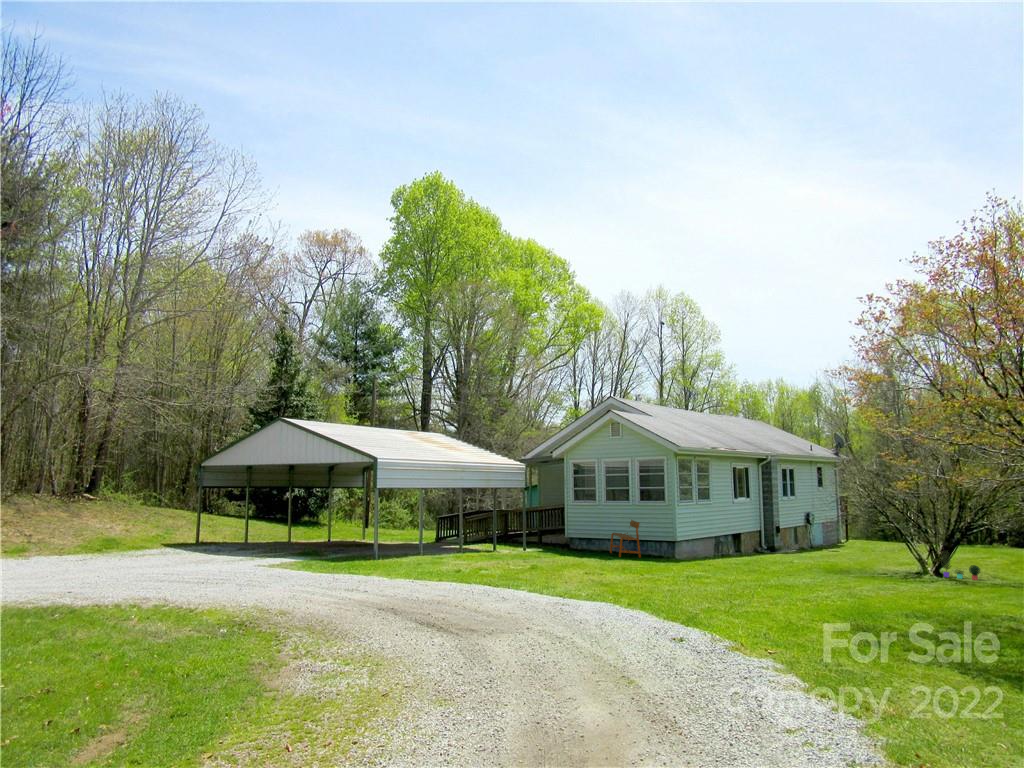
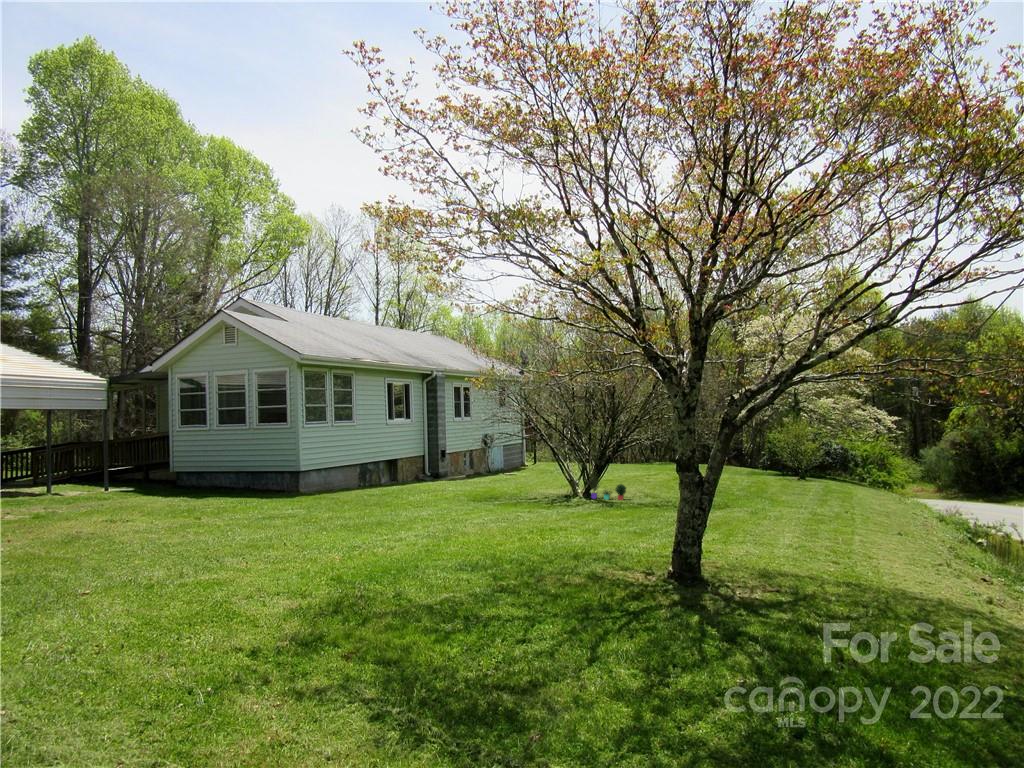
bench: present [610,520,641,557] -> none [219,446,255,497]

